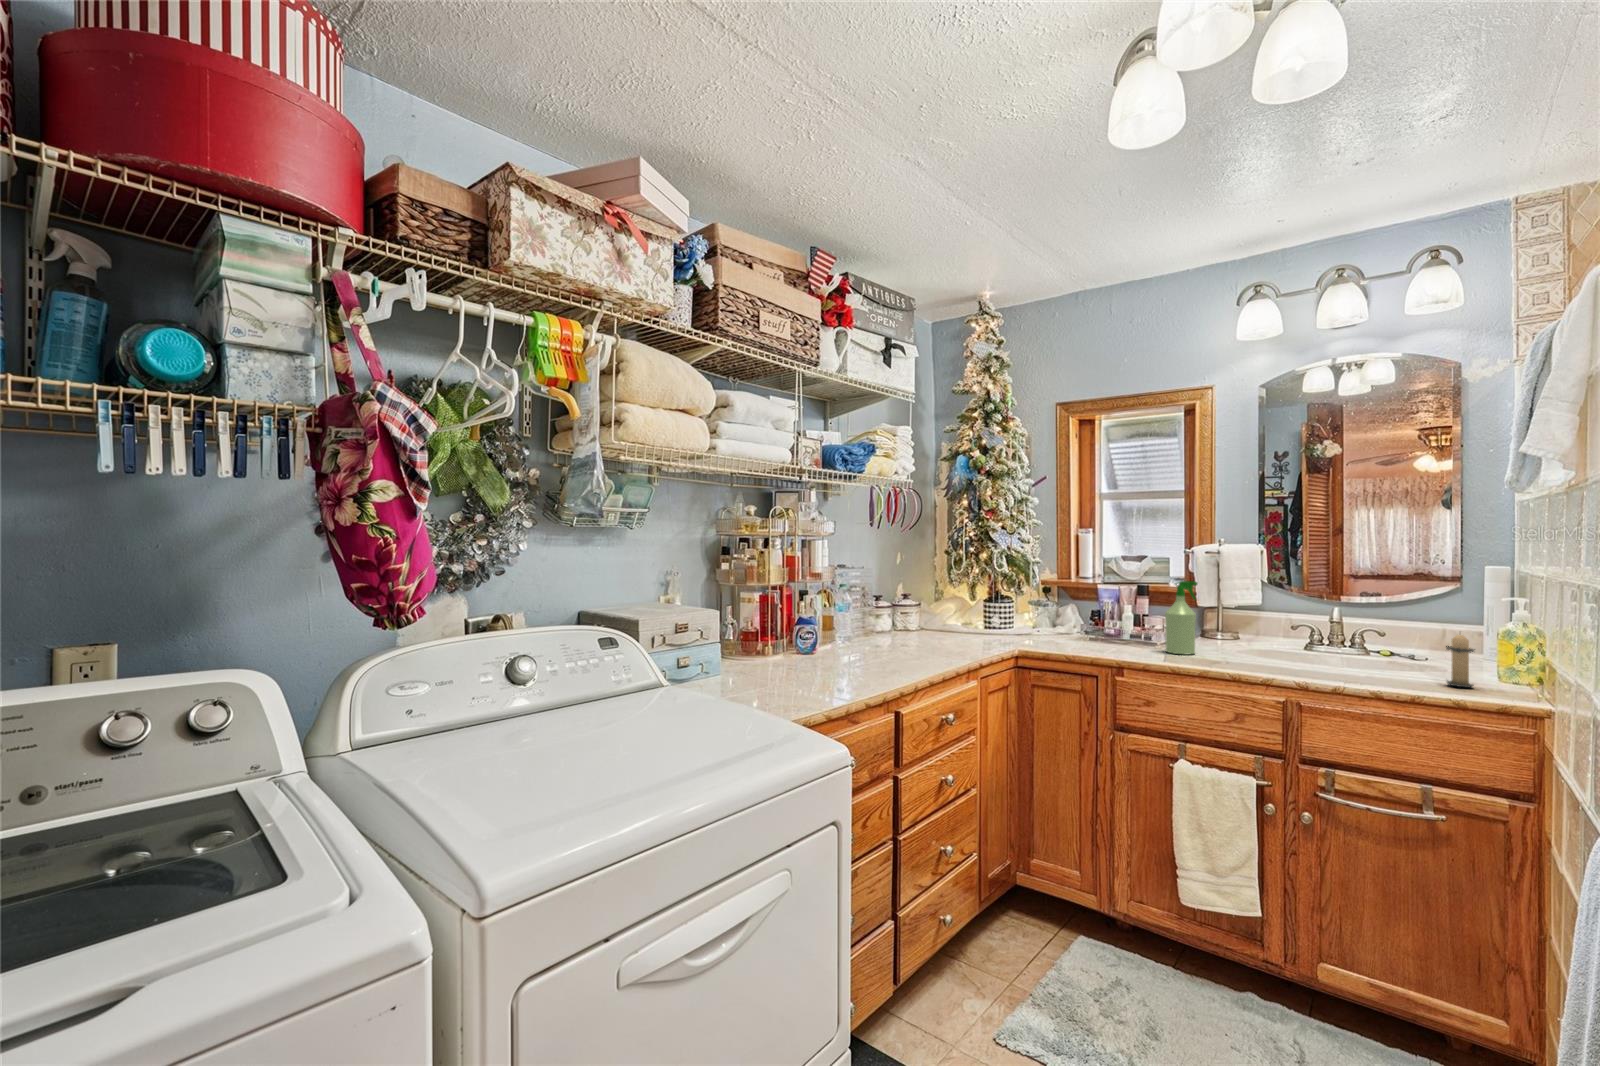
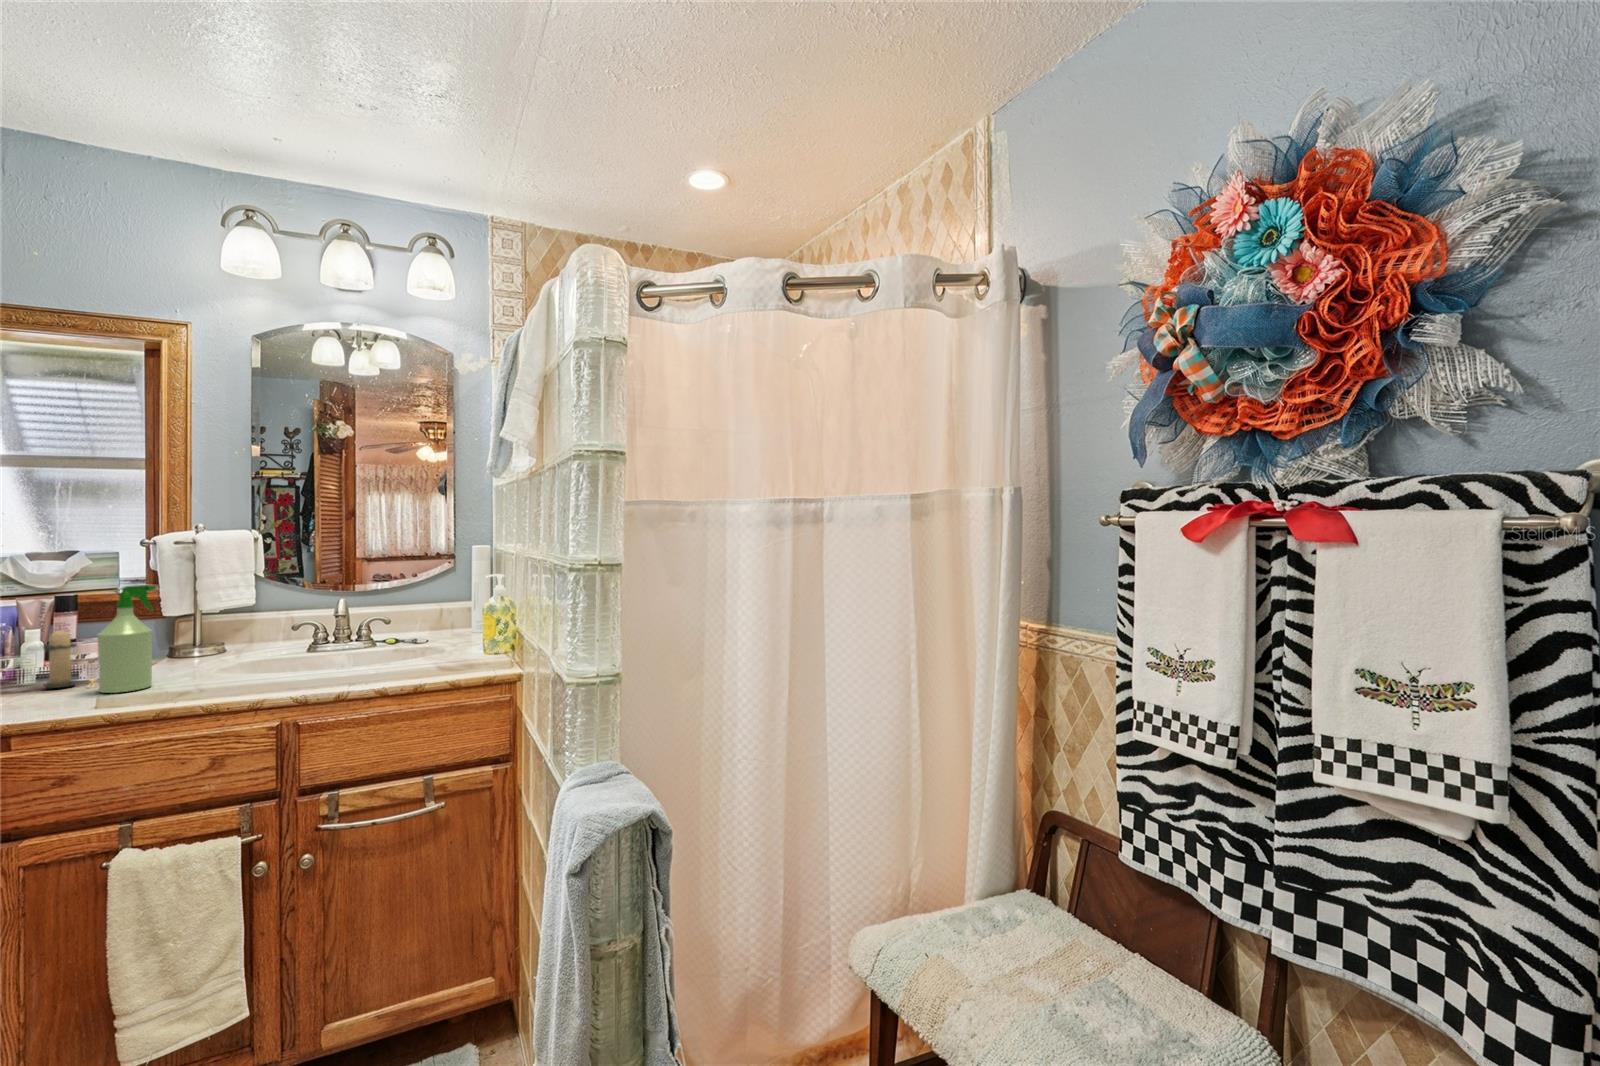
candle: present [1446,634,1475,687] -> present [43,630,77,688]

